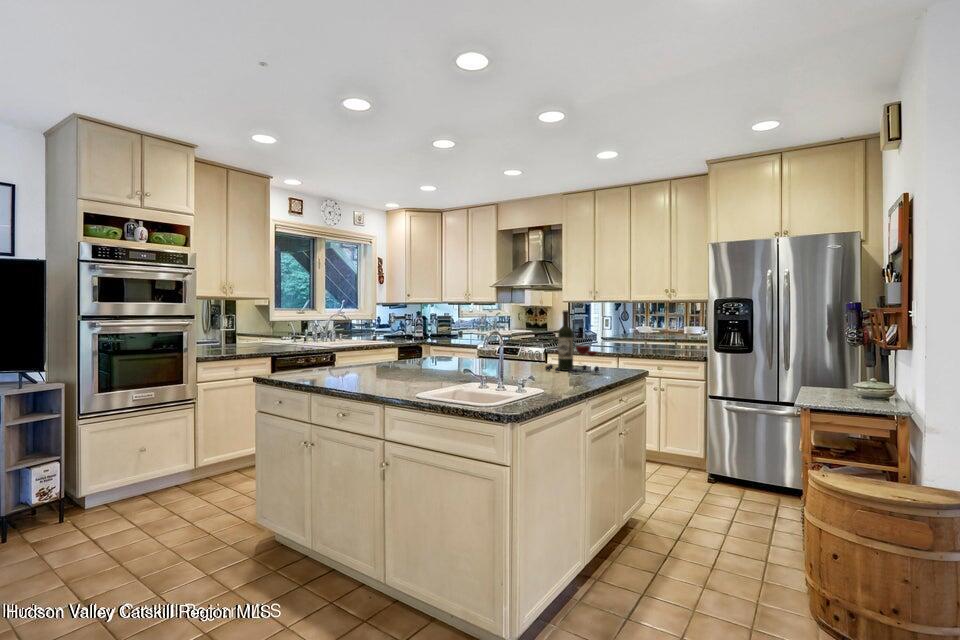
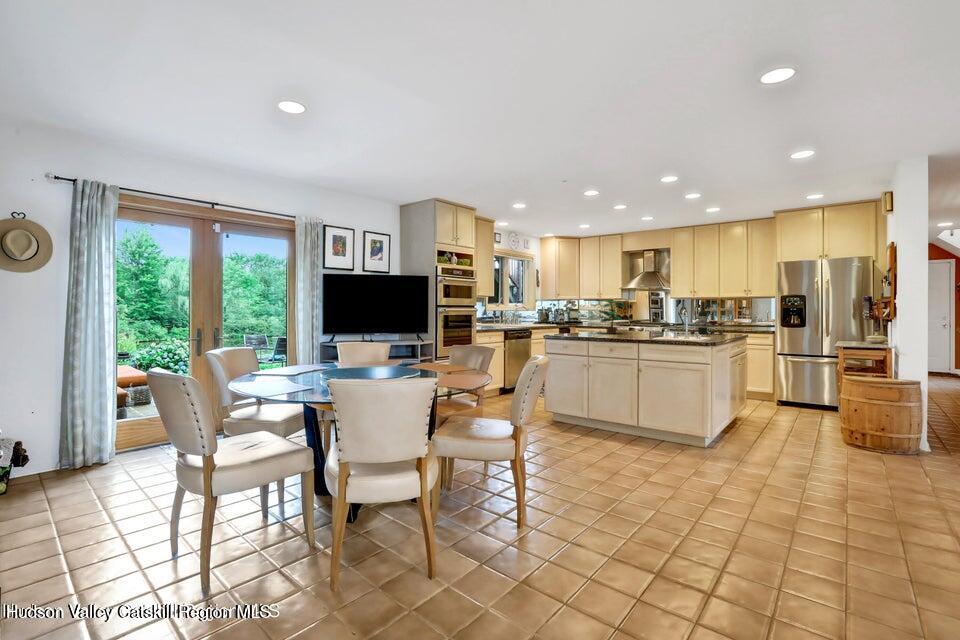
potted plant: none [373,307,428,371] -> present [599,300,624,334]

